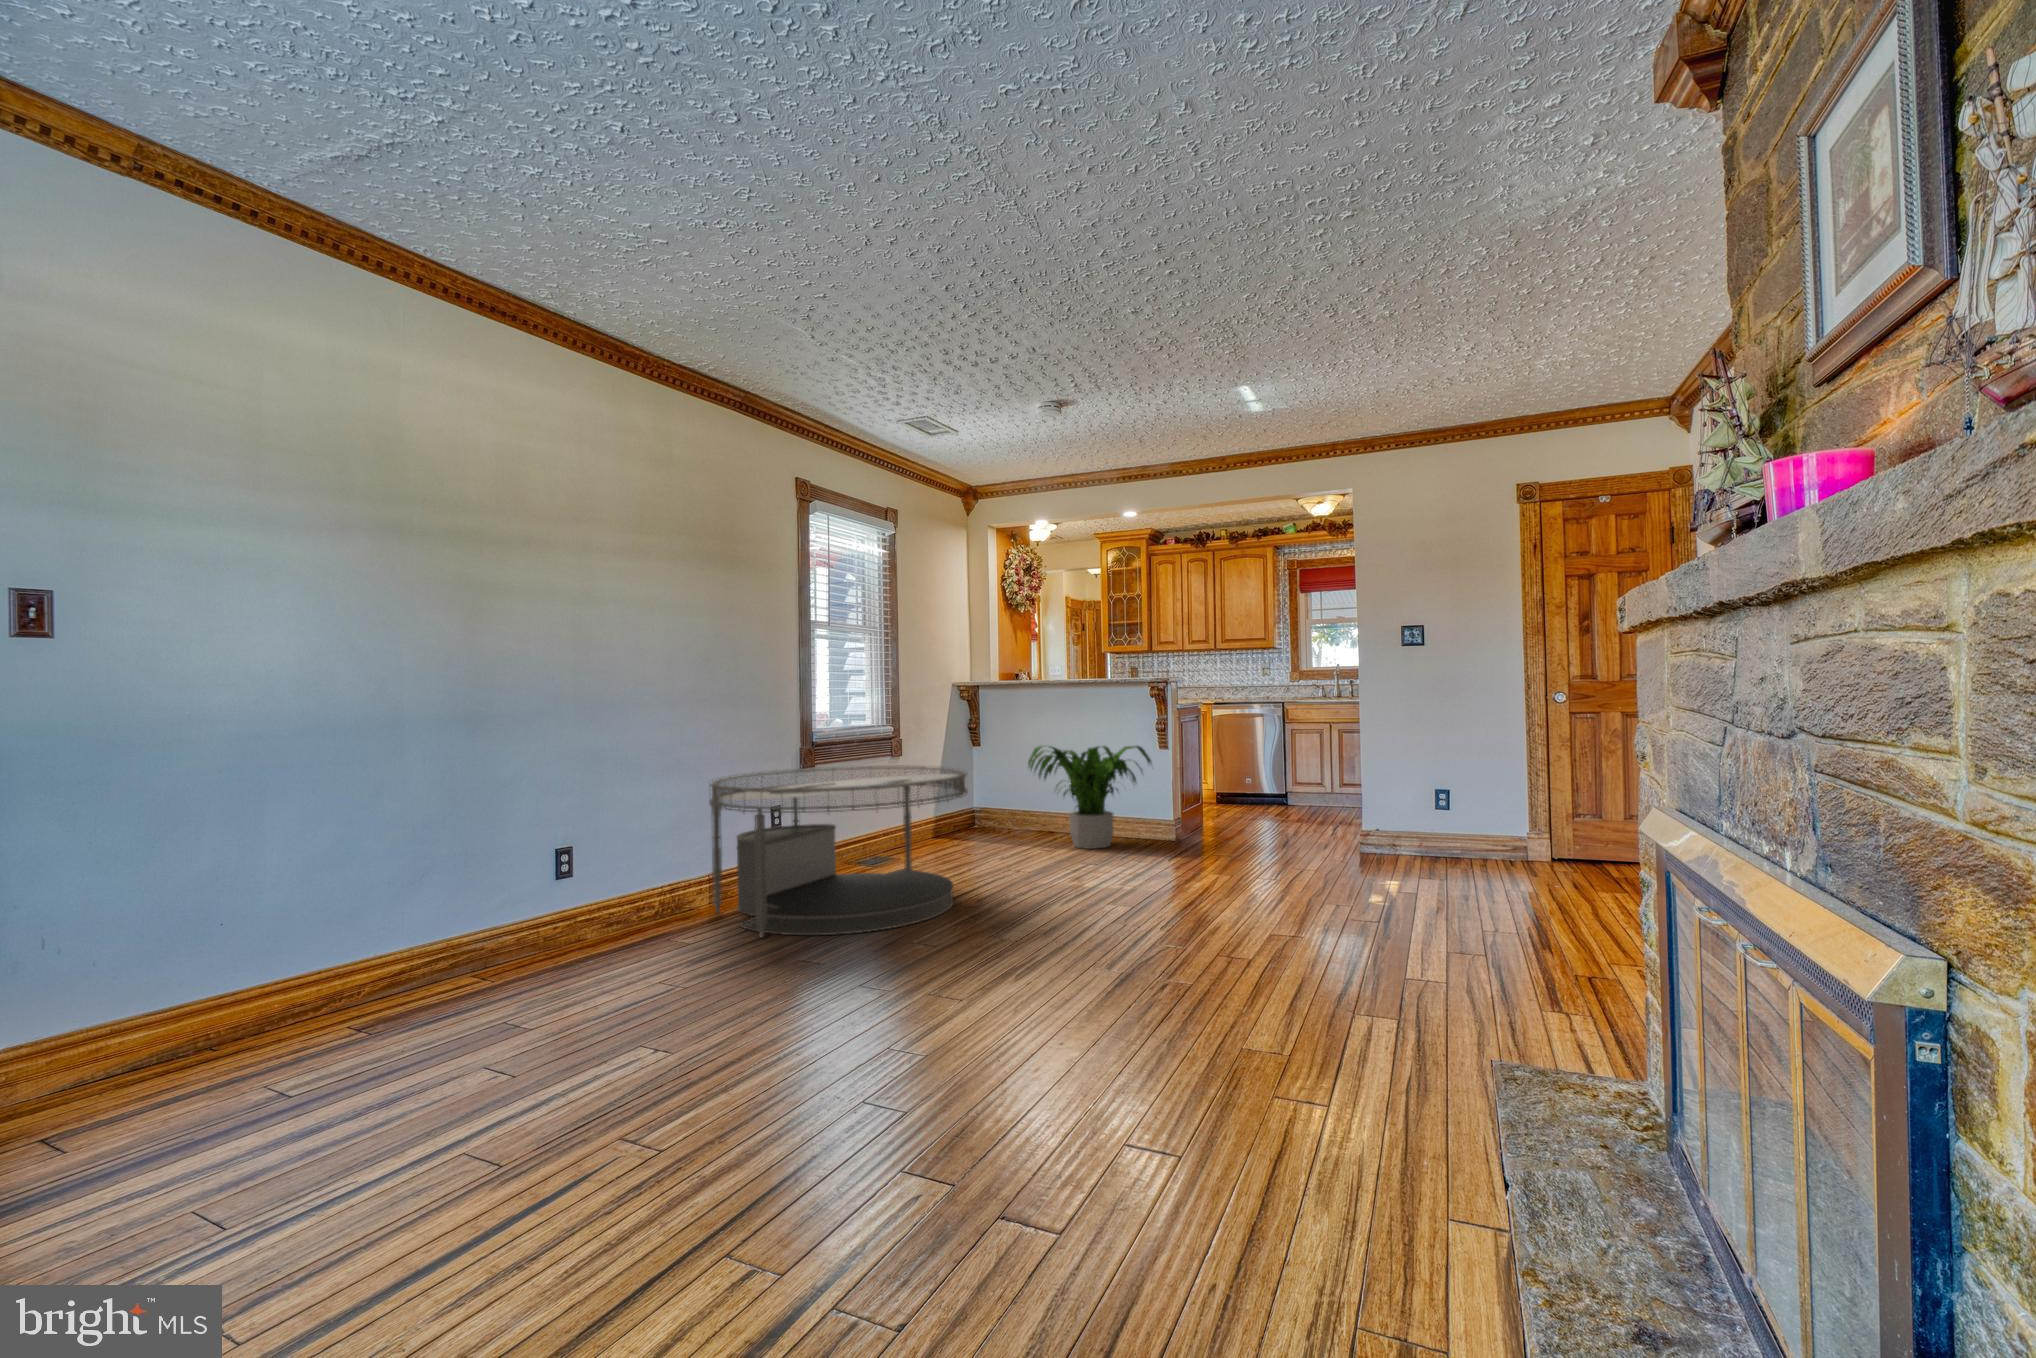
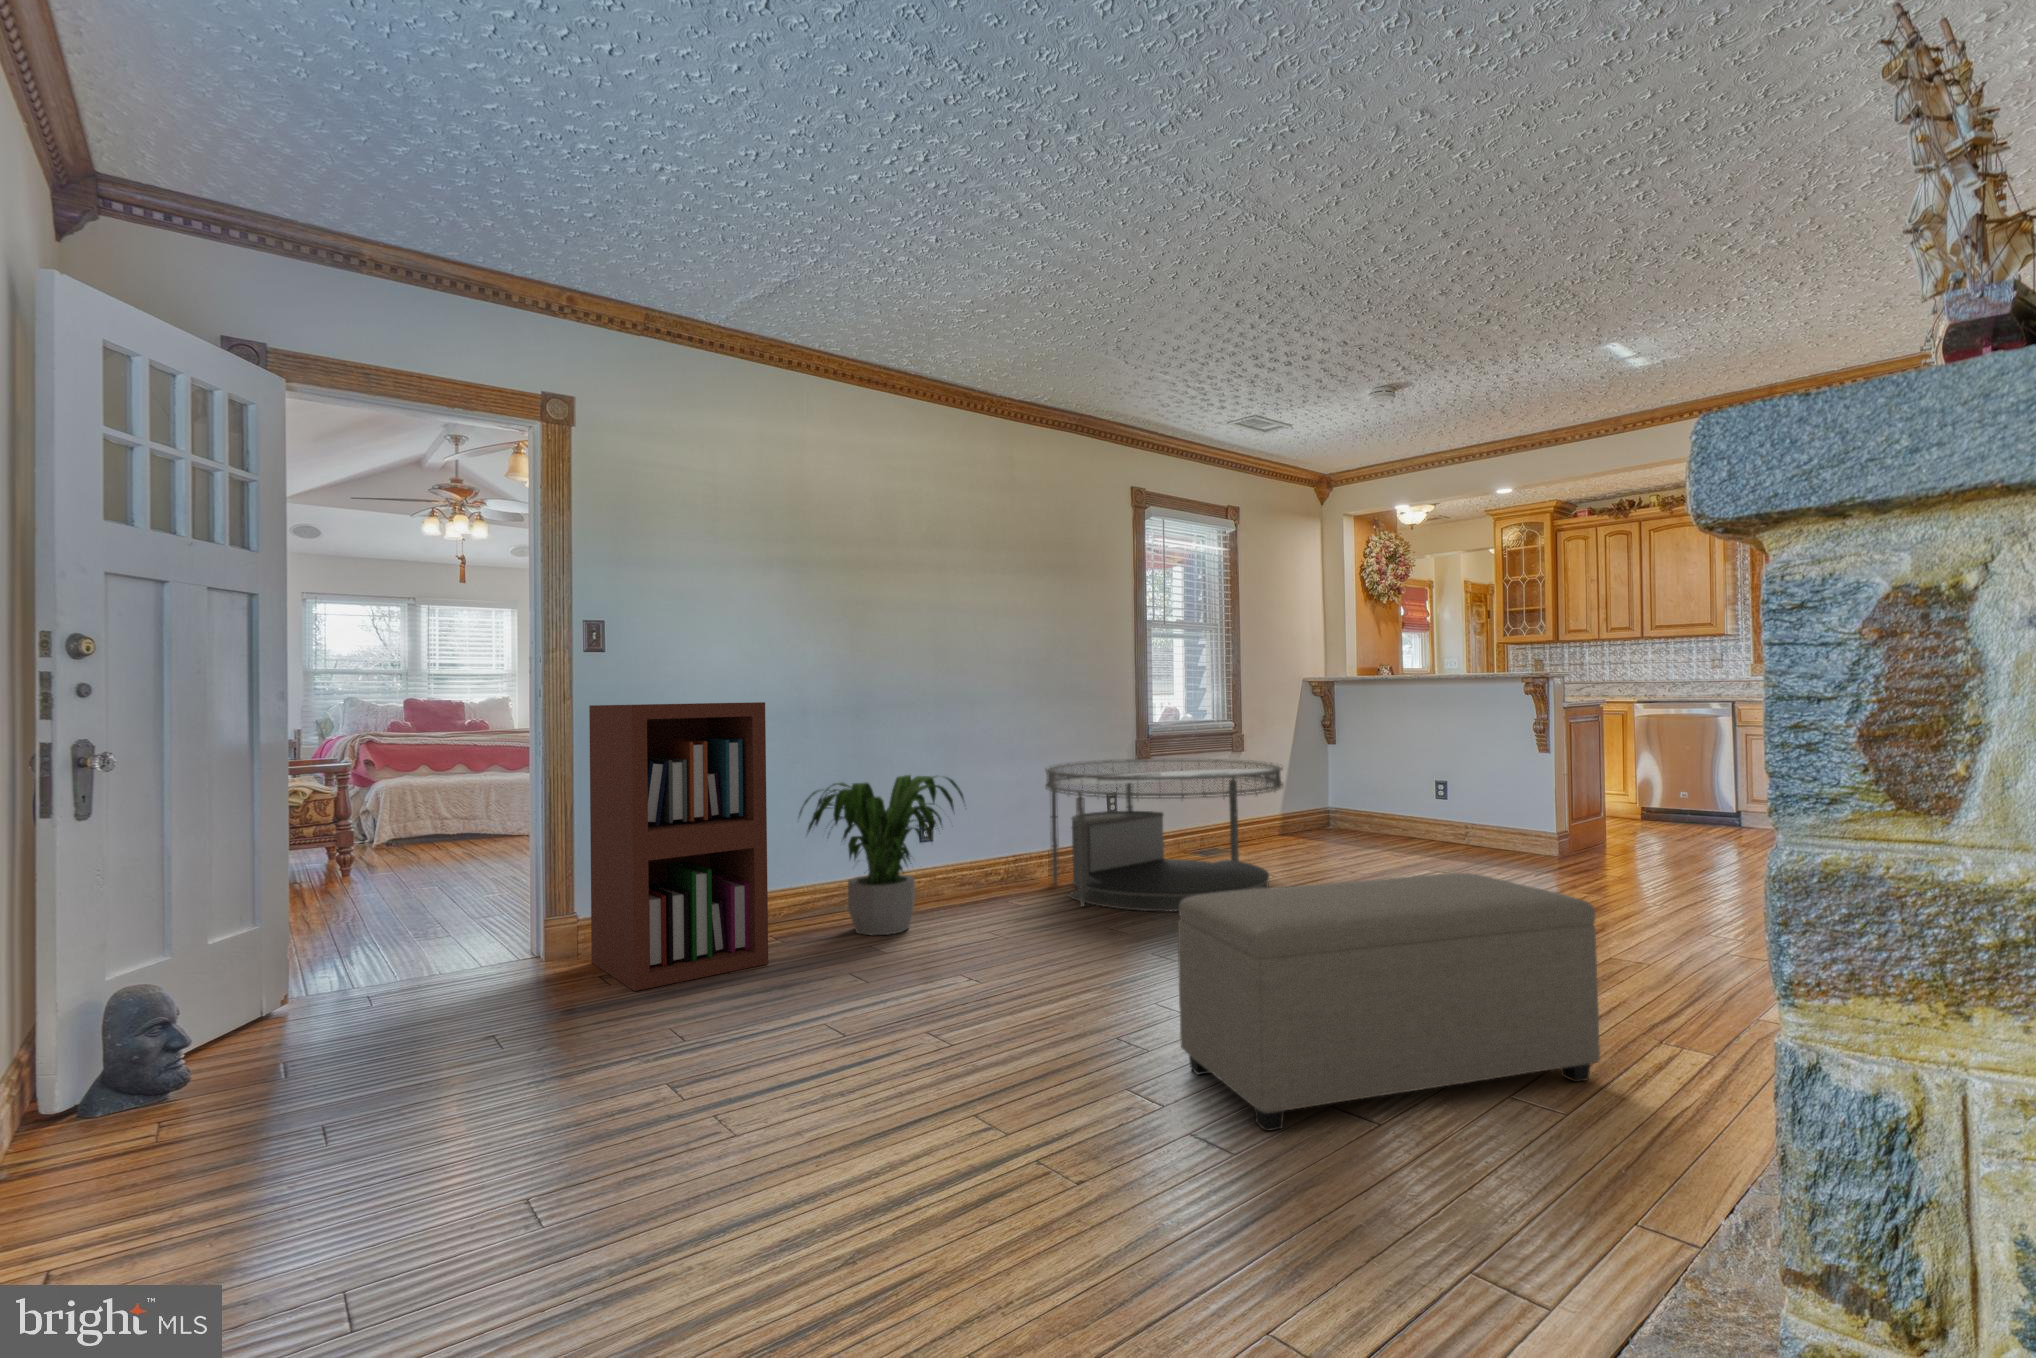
bookshelf: none [13,709,349,1153] -> present [589,702,768,991]
potted plant: present [1028,746,1152,849] -> present [799,775,964,935]
ottoman: none [961,870,1348,1186] -> present [1178,873,1600,1131]

